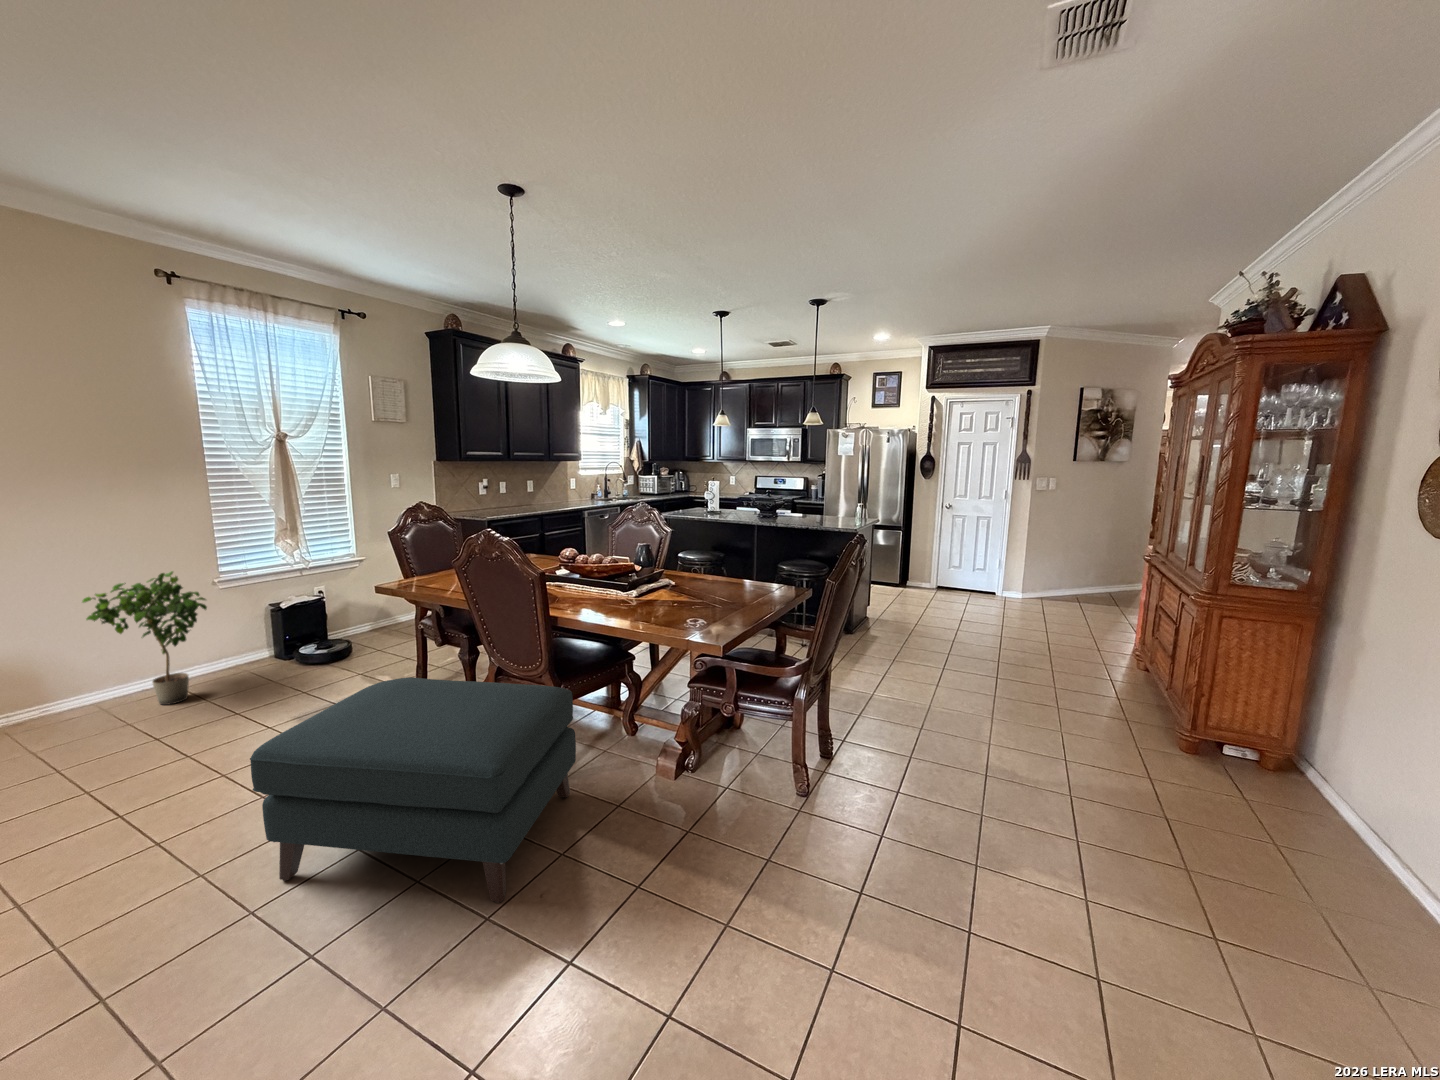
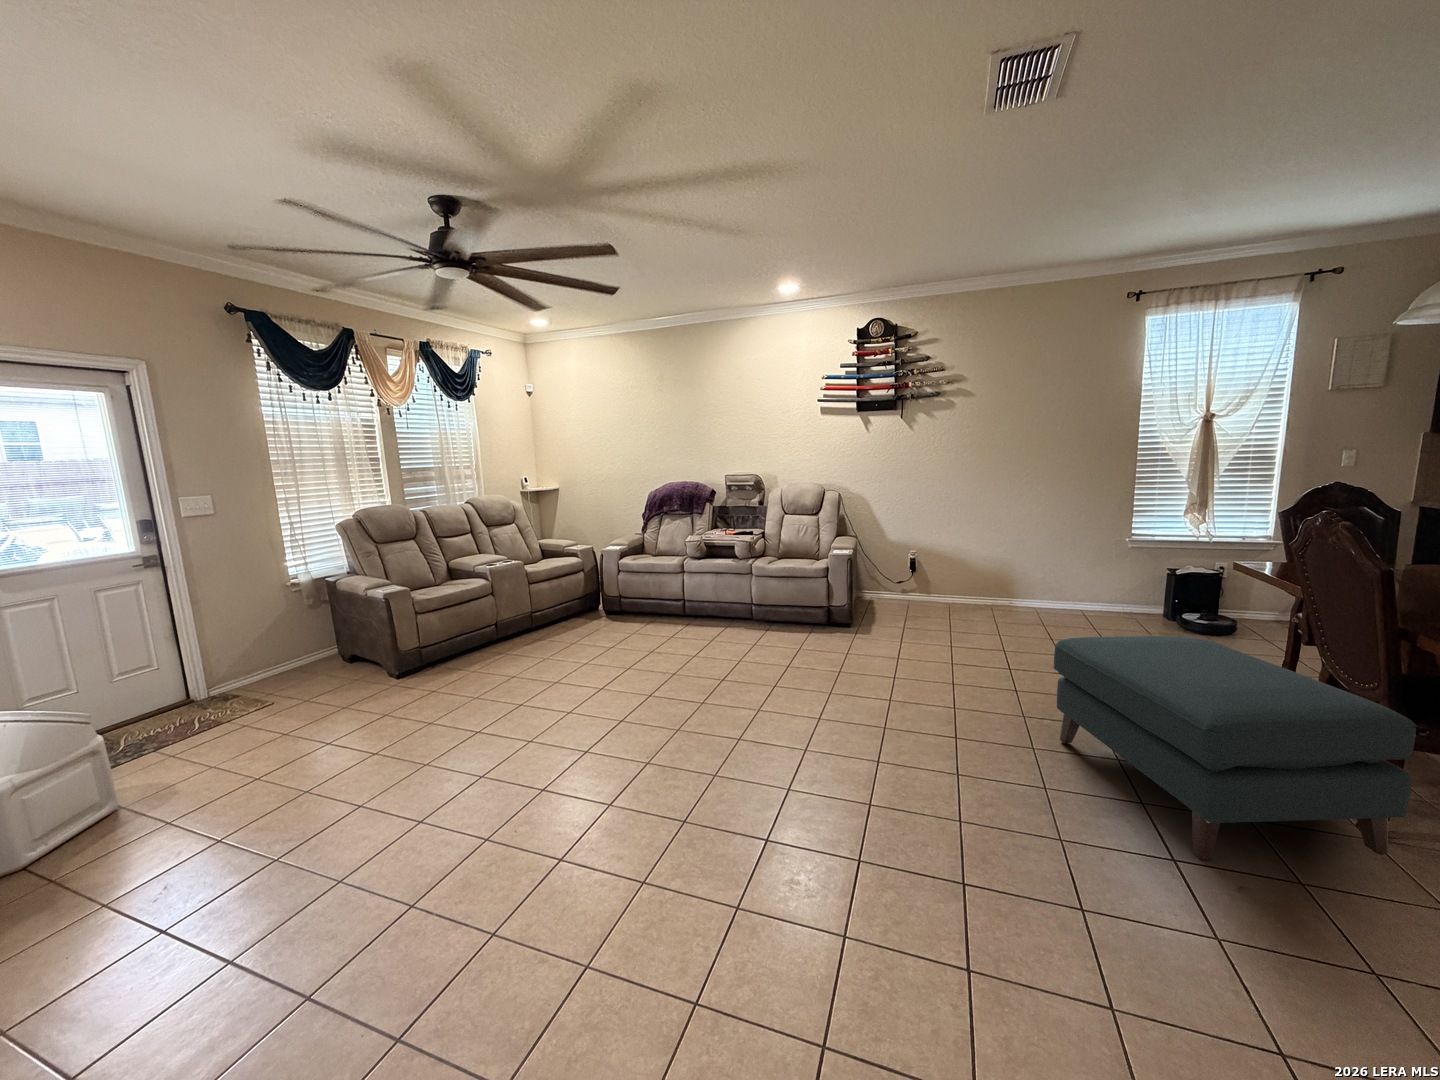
potted plant: present [82,571,207,705] -> none [1036,526,1115,623]

